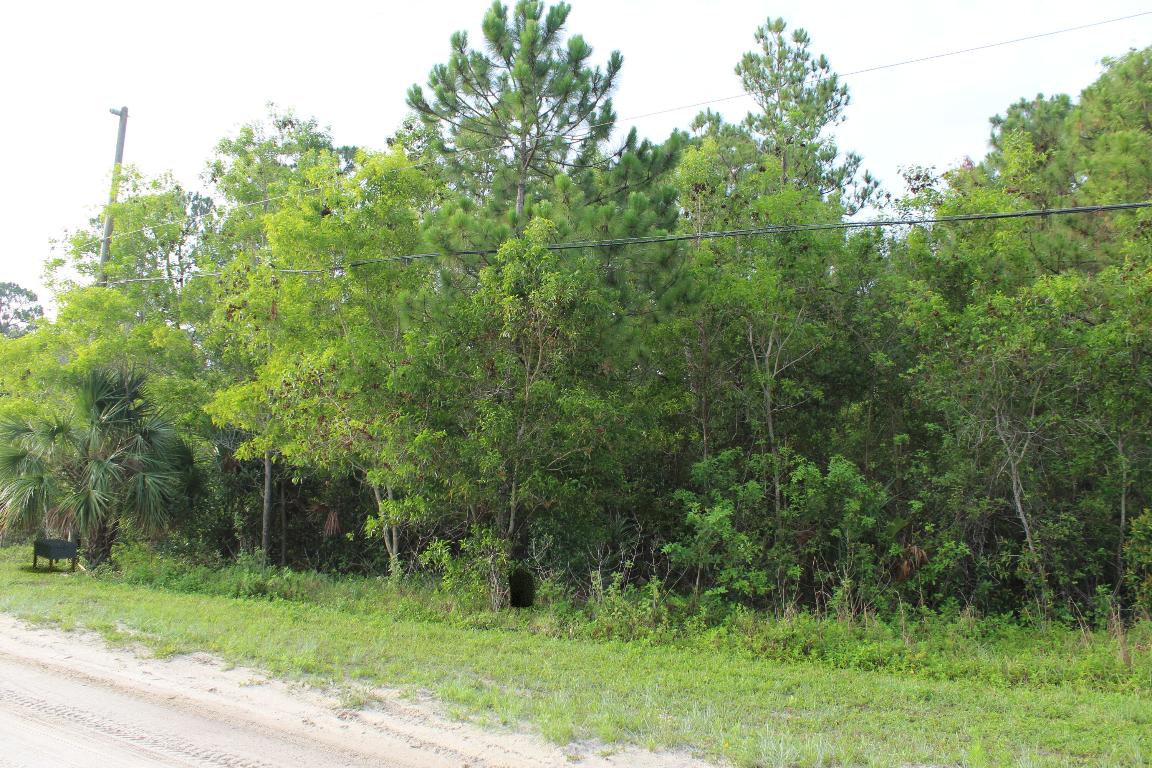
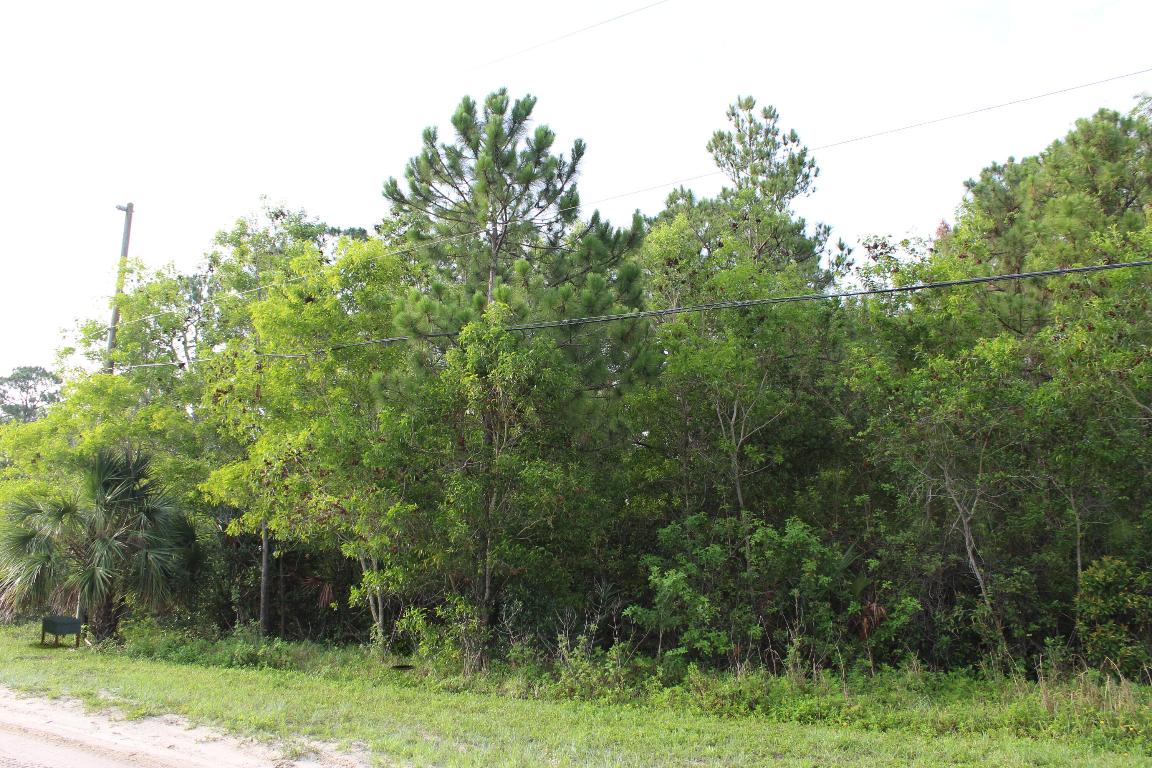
potted tree: none [413,557,443,603] -> present [390,628,414,670]
backpack: present [509,568,534,607] -> none [474,633,502,671]

